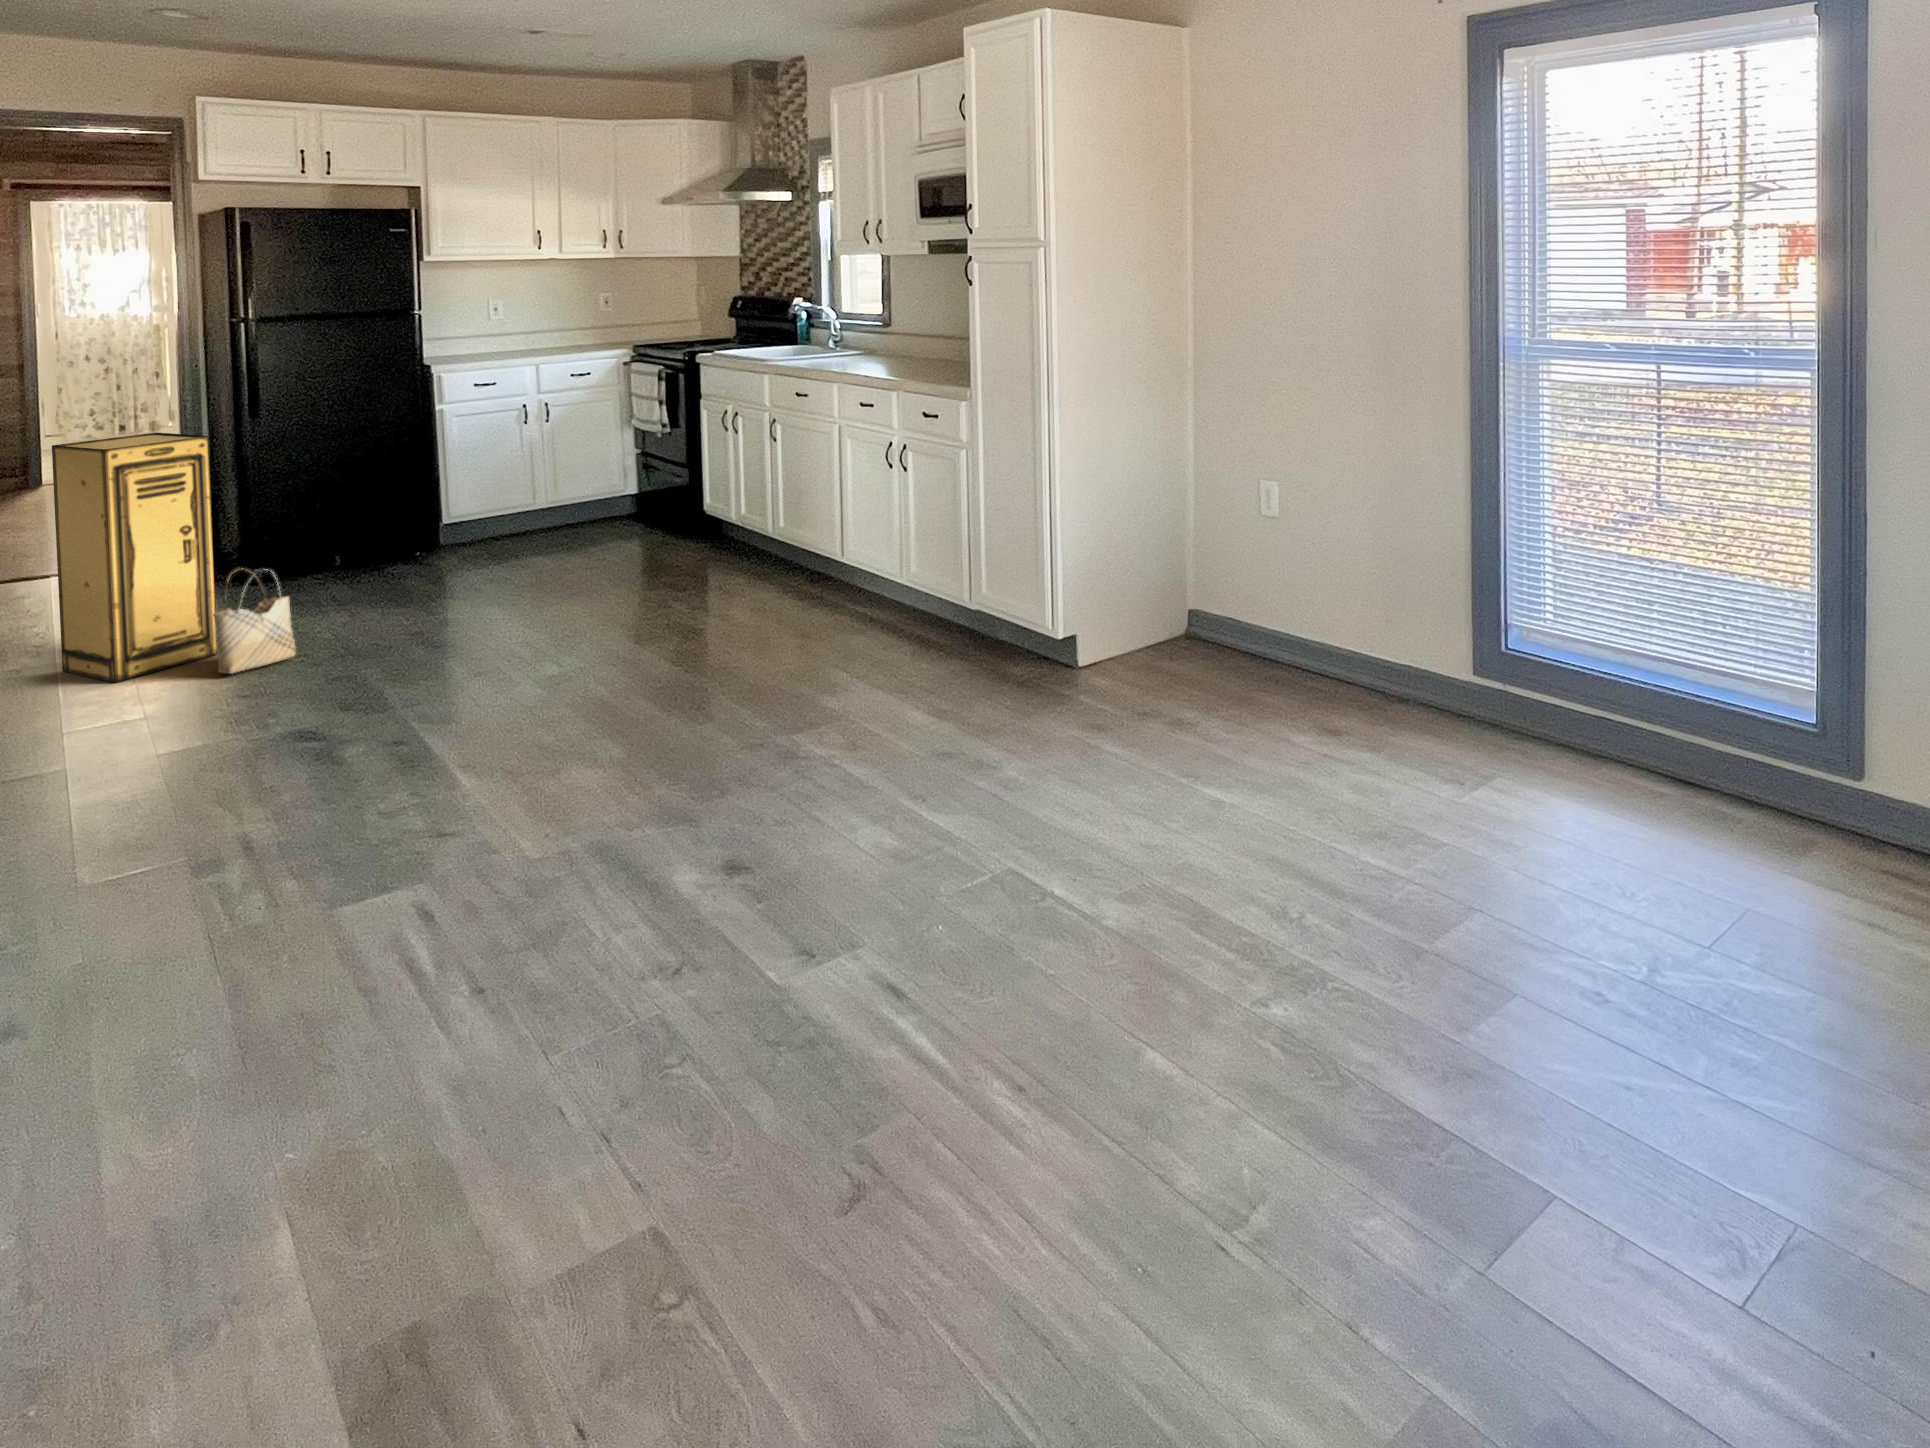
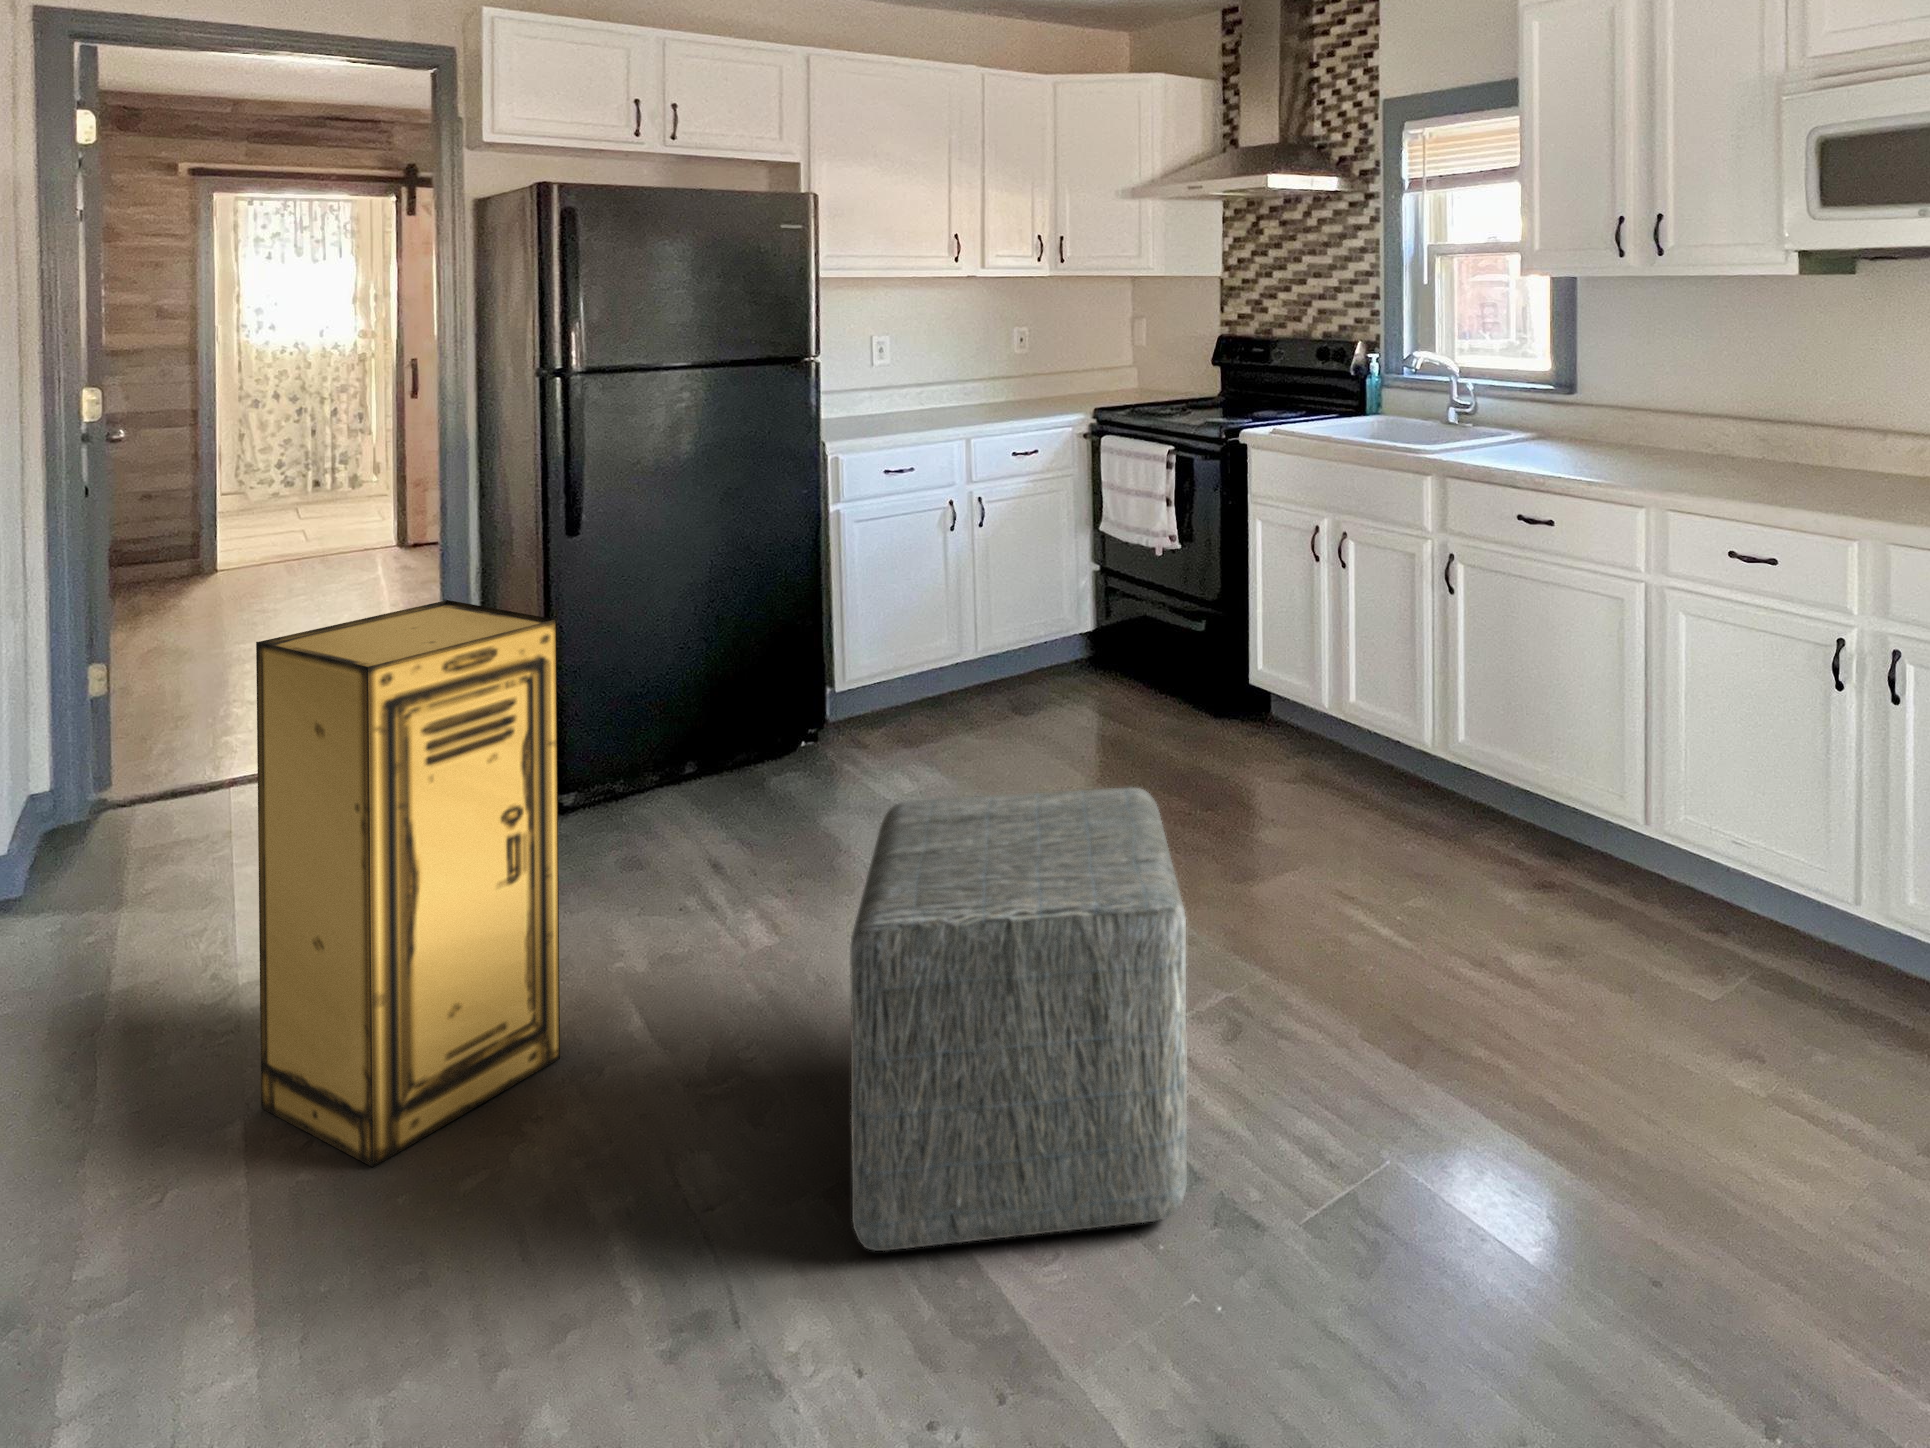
ottoman: none [325,512,523,692] -> present [850,787,1187,1251]
woven basket: present [214,568,296,674] -> none [577,902,723,1153]

